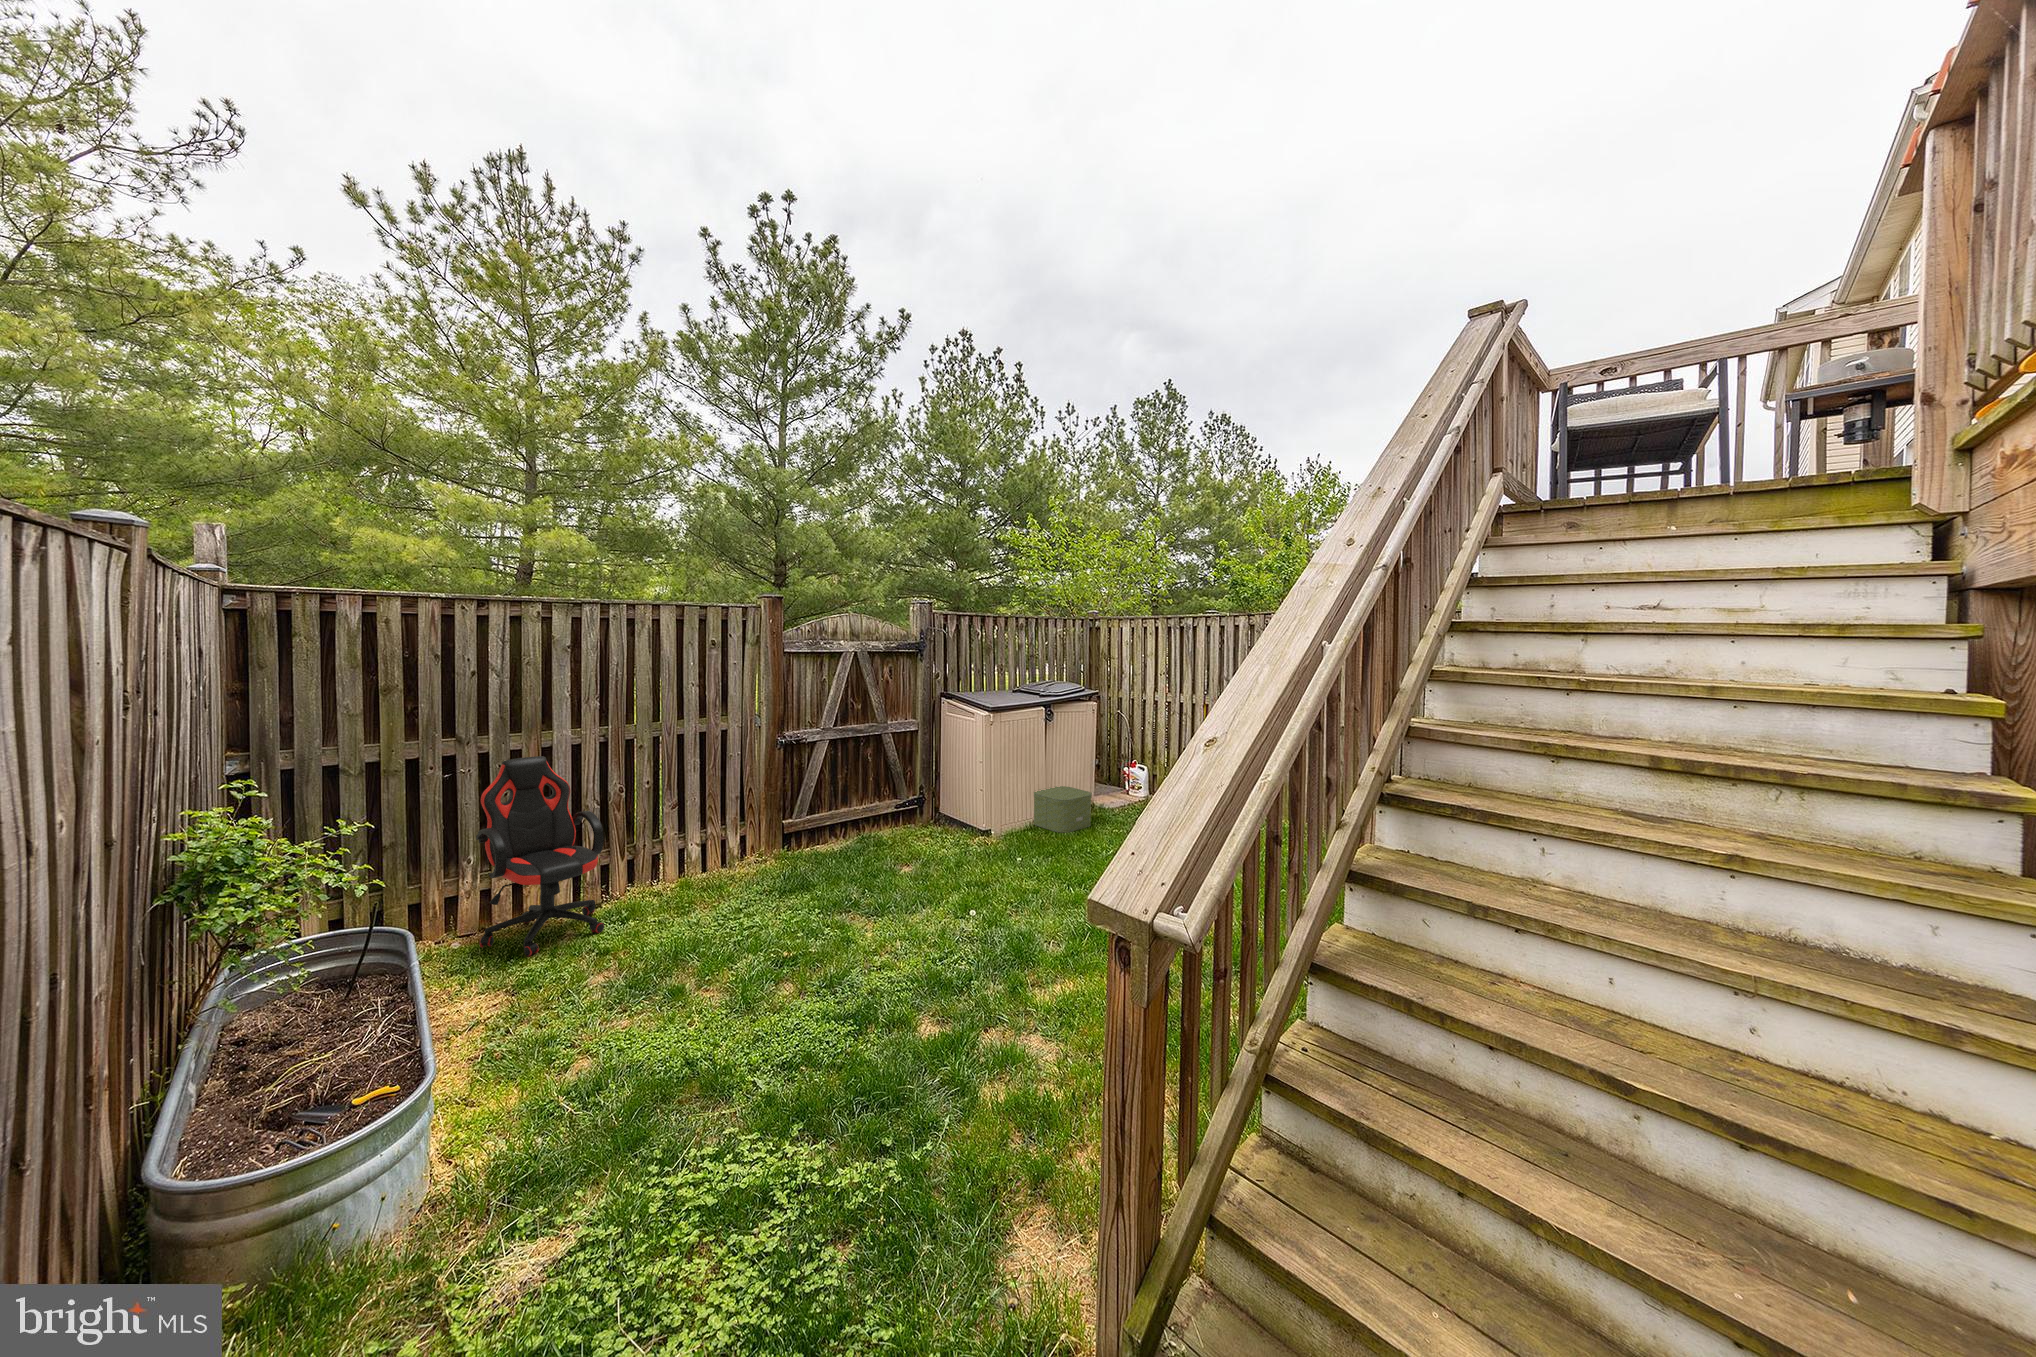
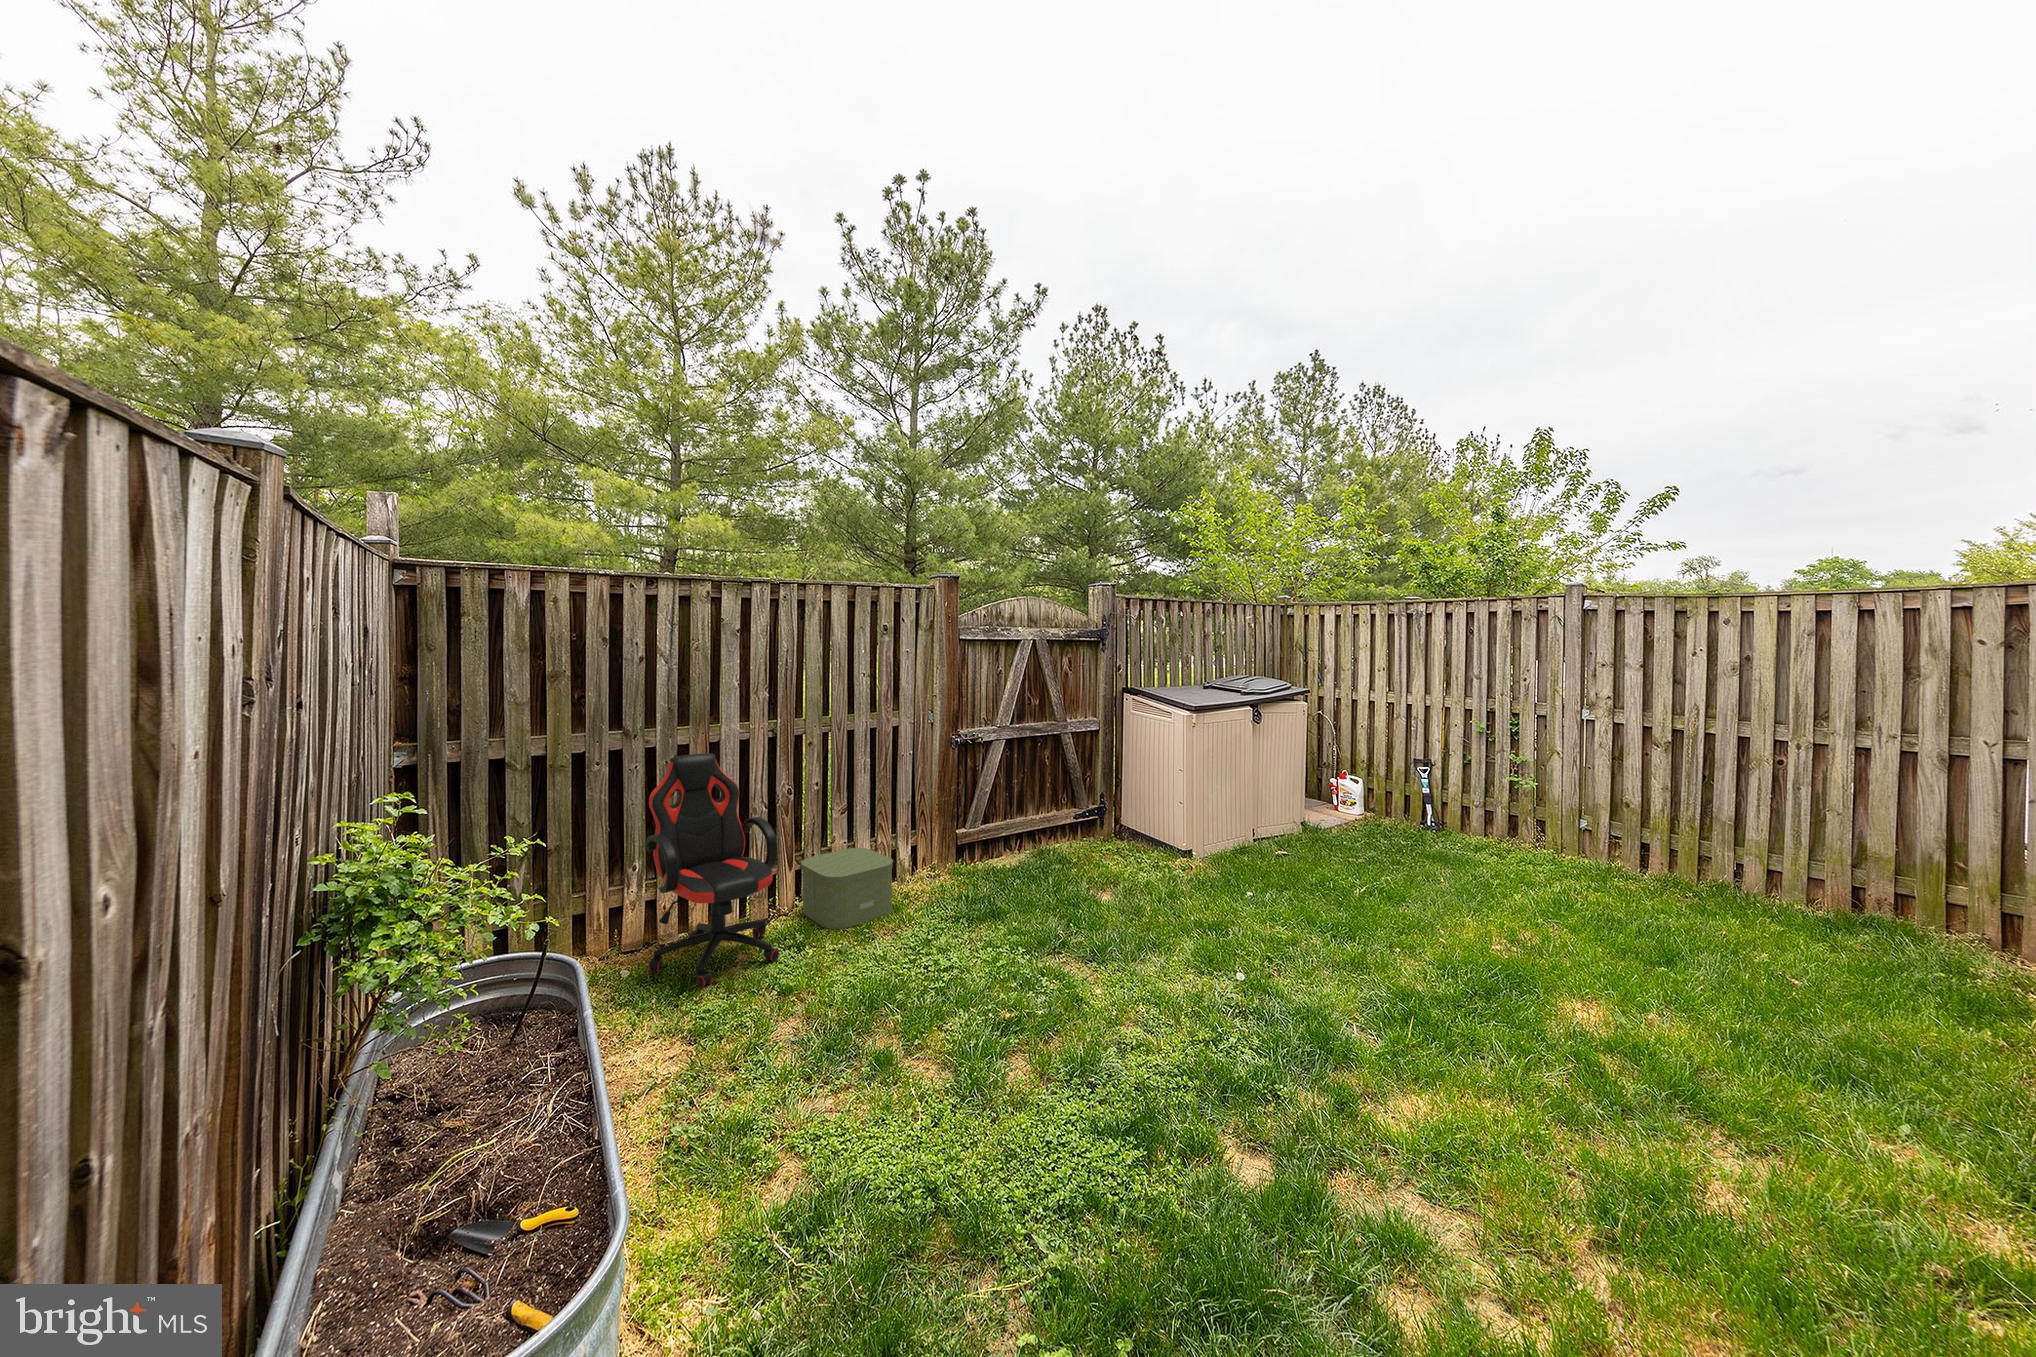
storage box: present [1034,786,1092,832] -> present [801,848,893,929]

